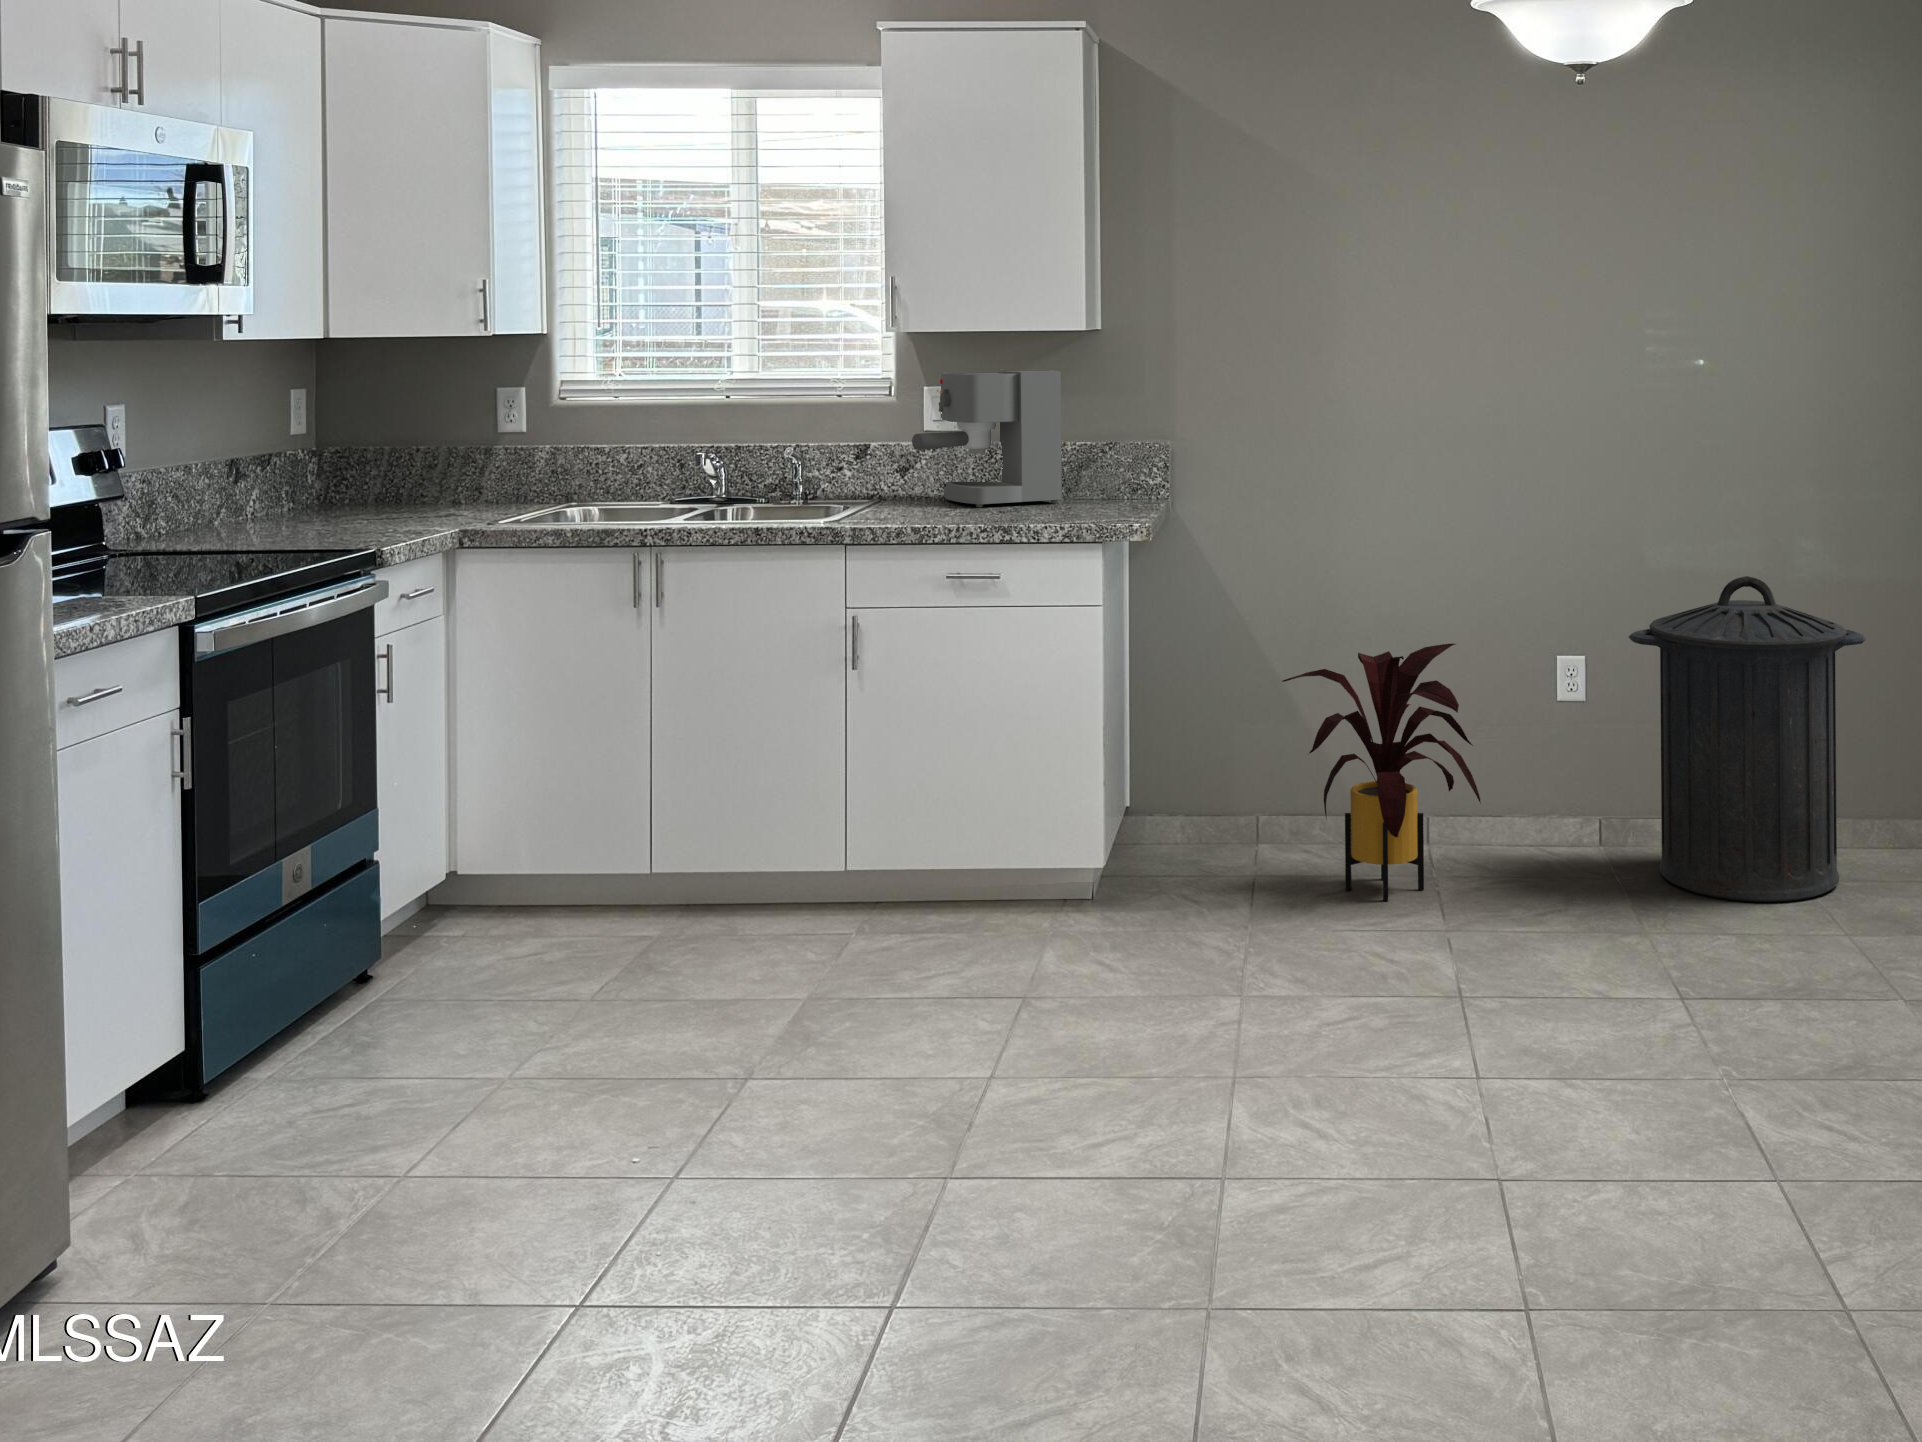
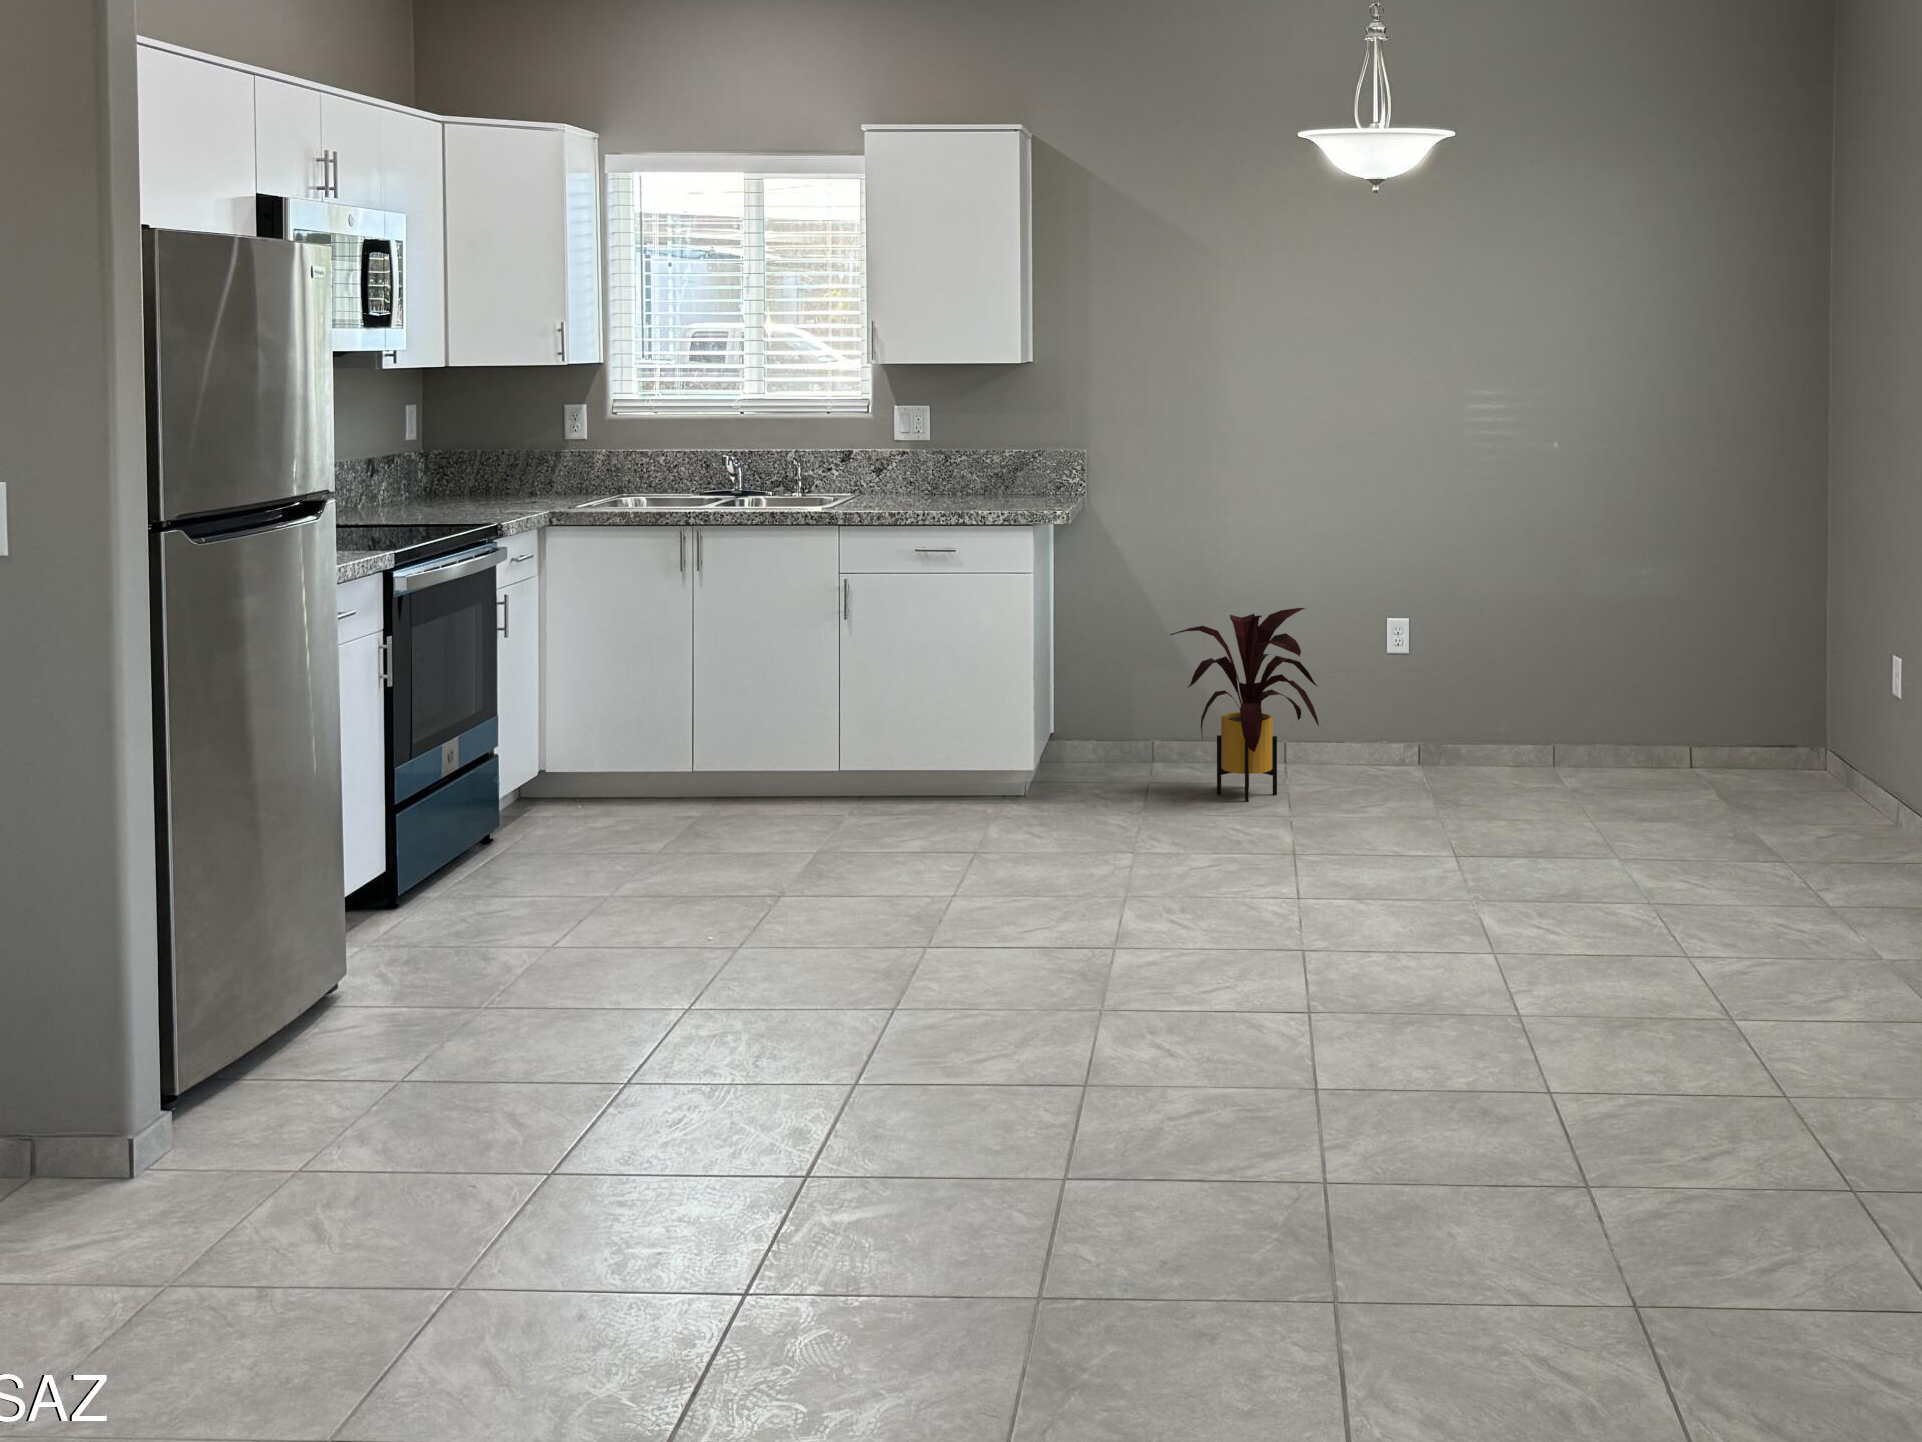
coffee maker: present [912,370,1062,507] -> none [886,392,1001,500]
trash can: present [1629,576,1866,902] -> none [1439,557,1622,805]

